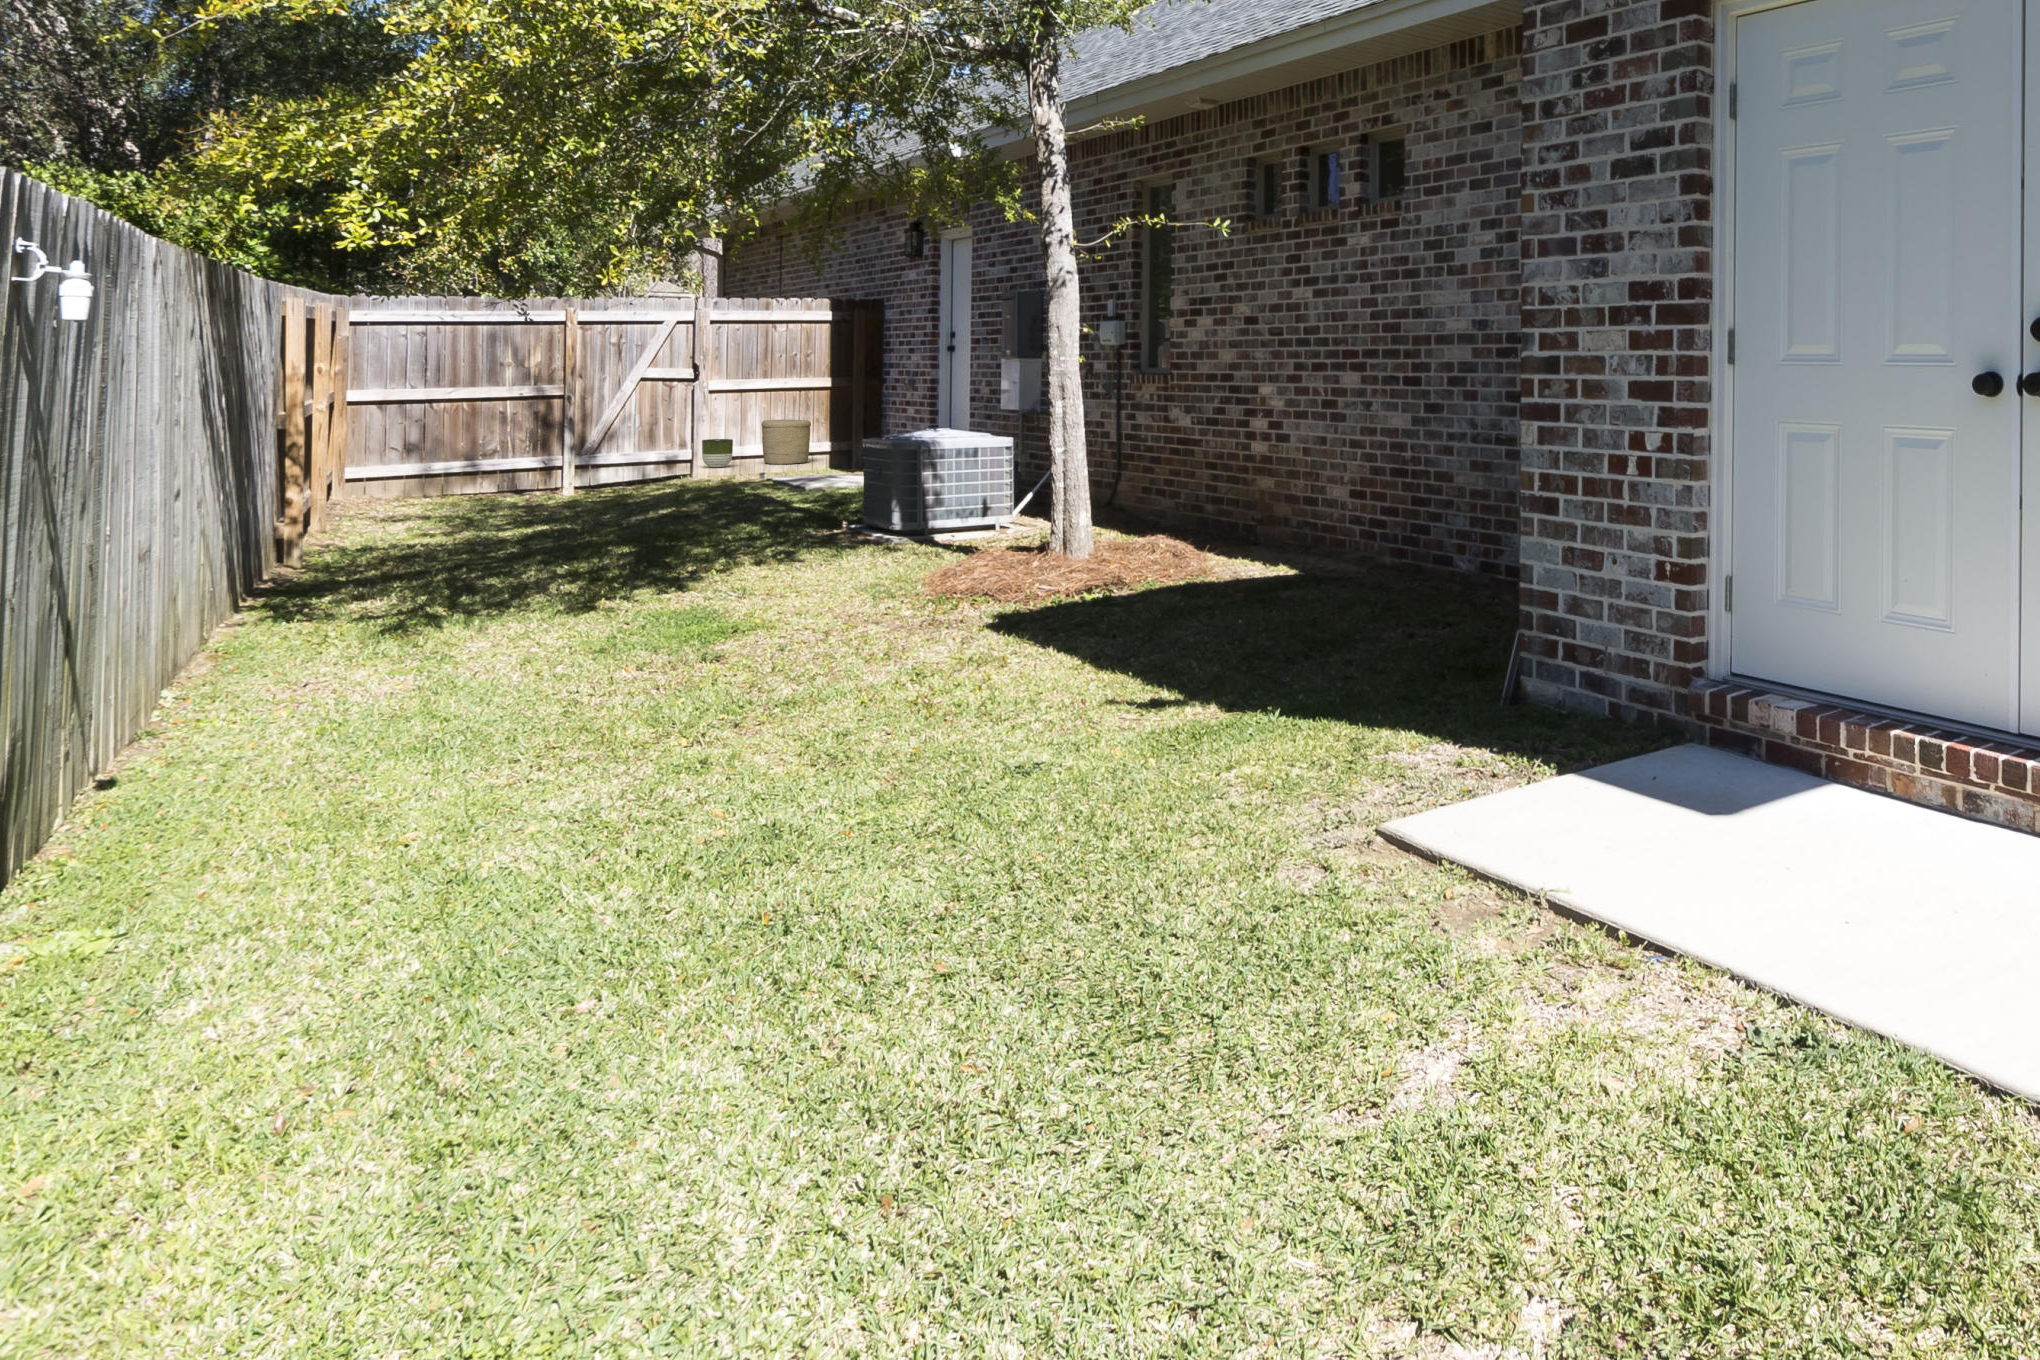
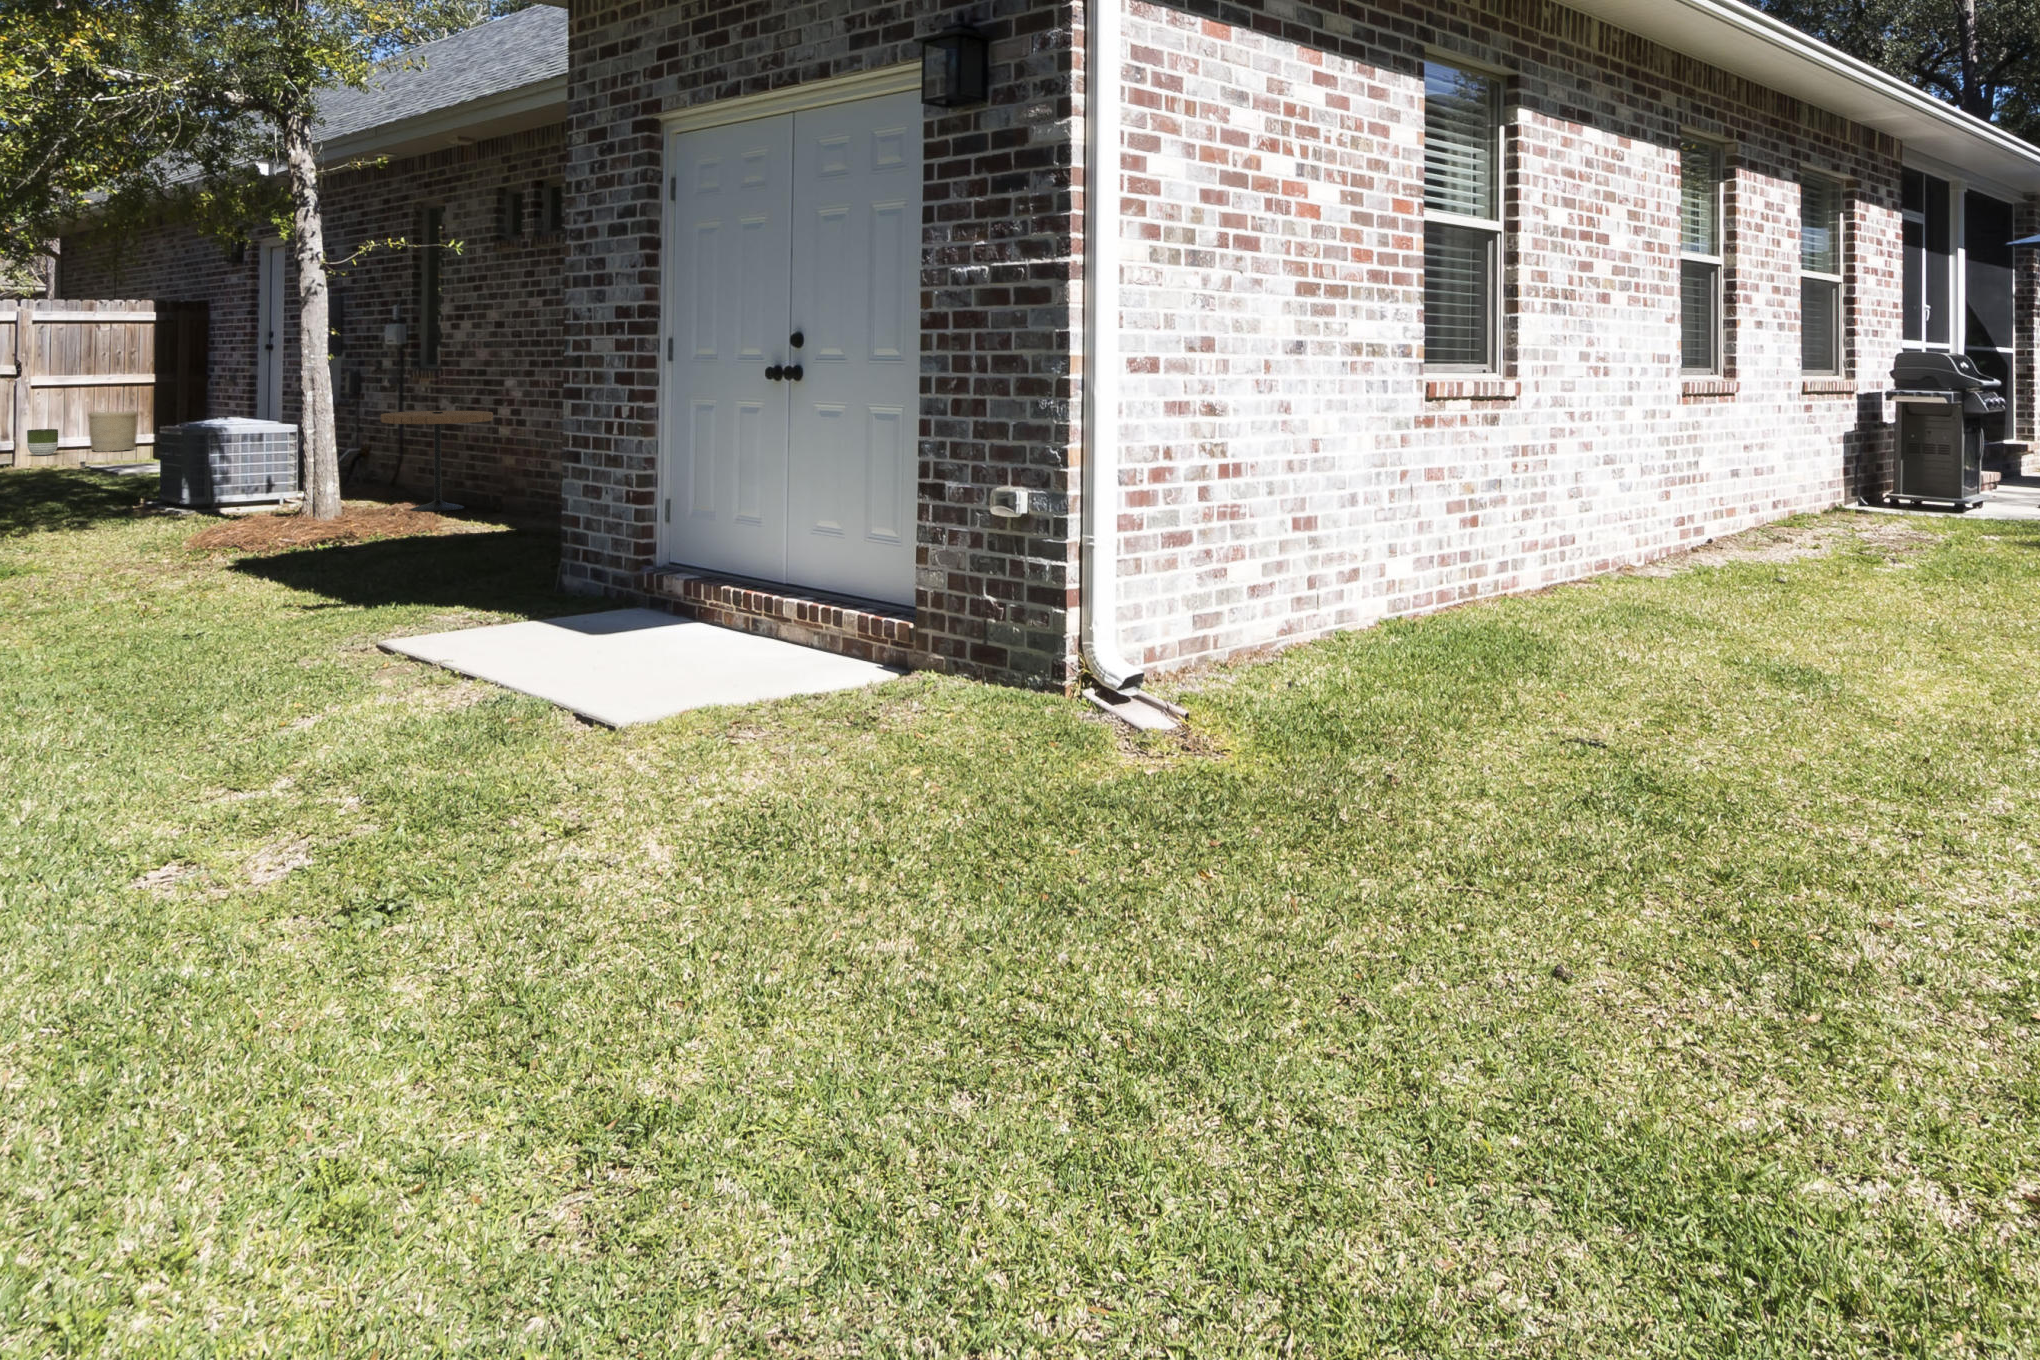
side table: none [1129,425,1257,550] -> present [381,411,493,511]

